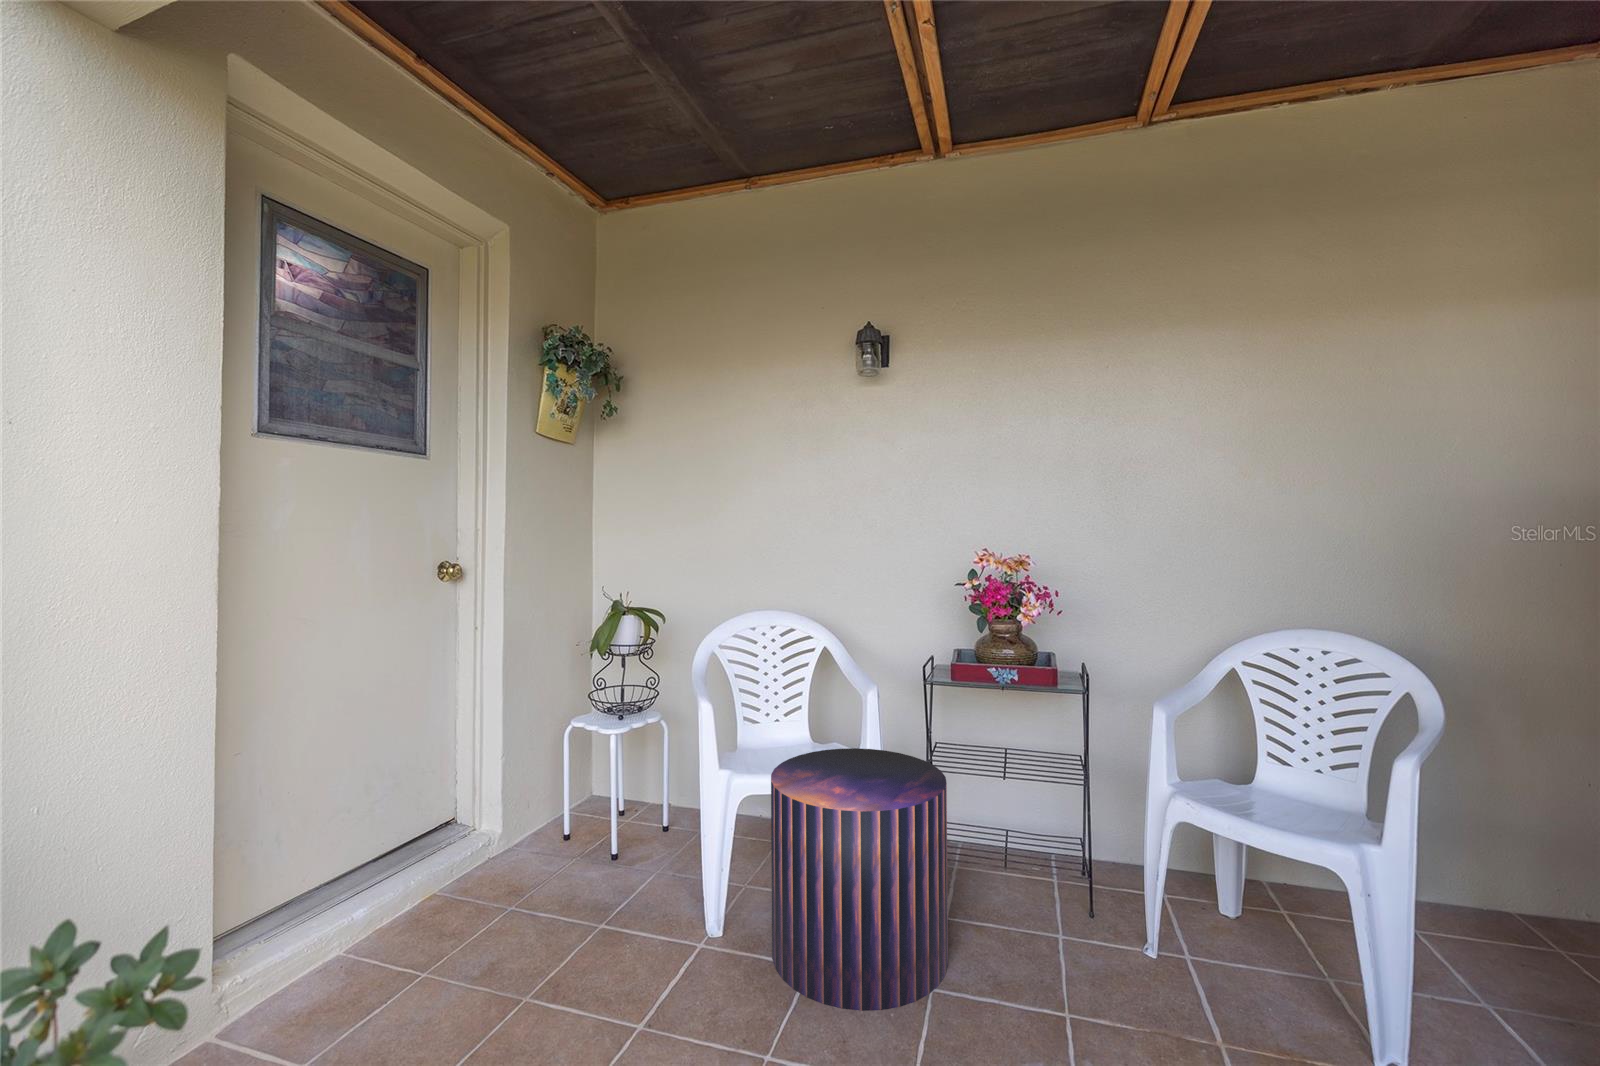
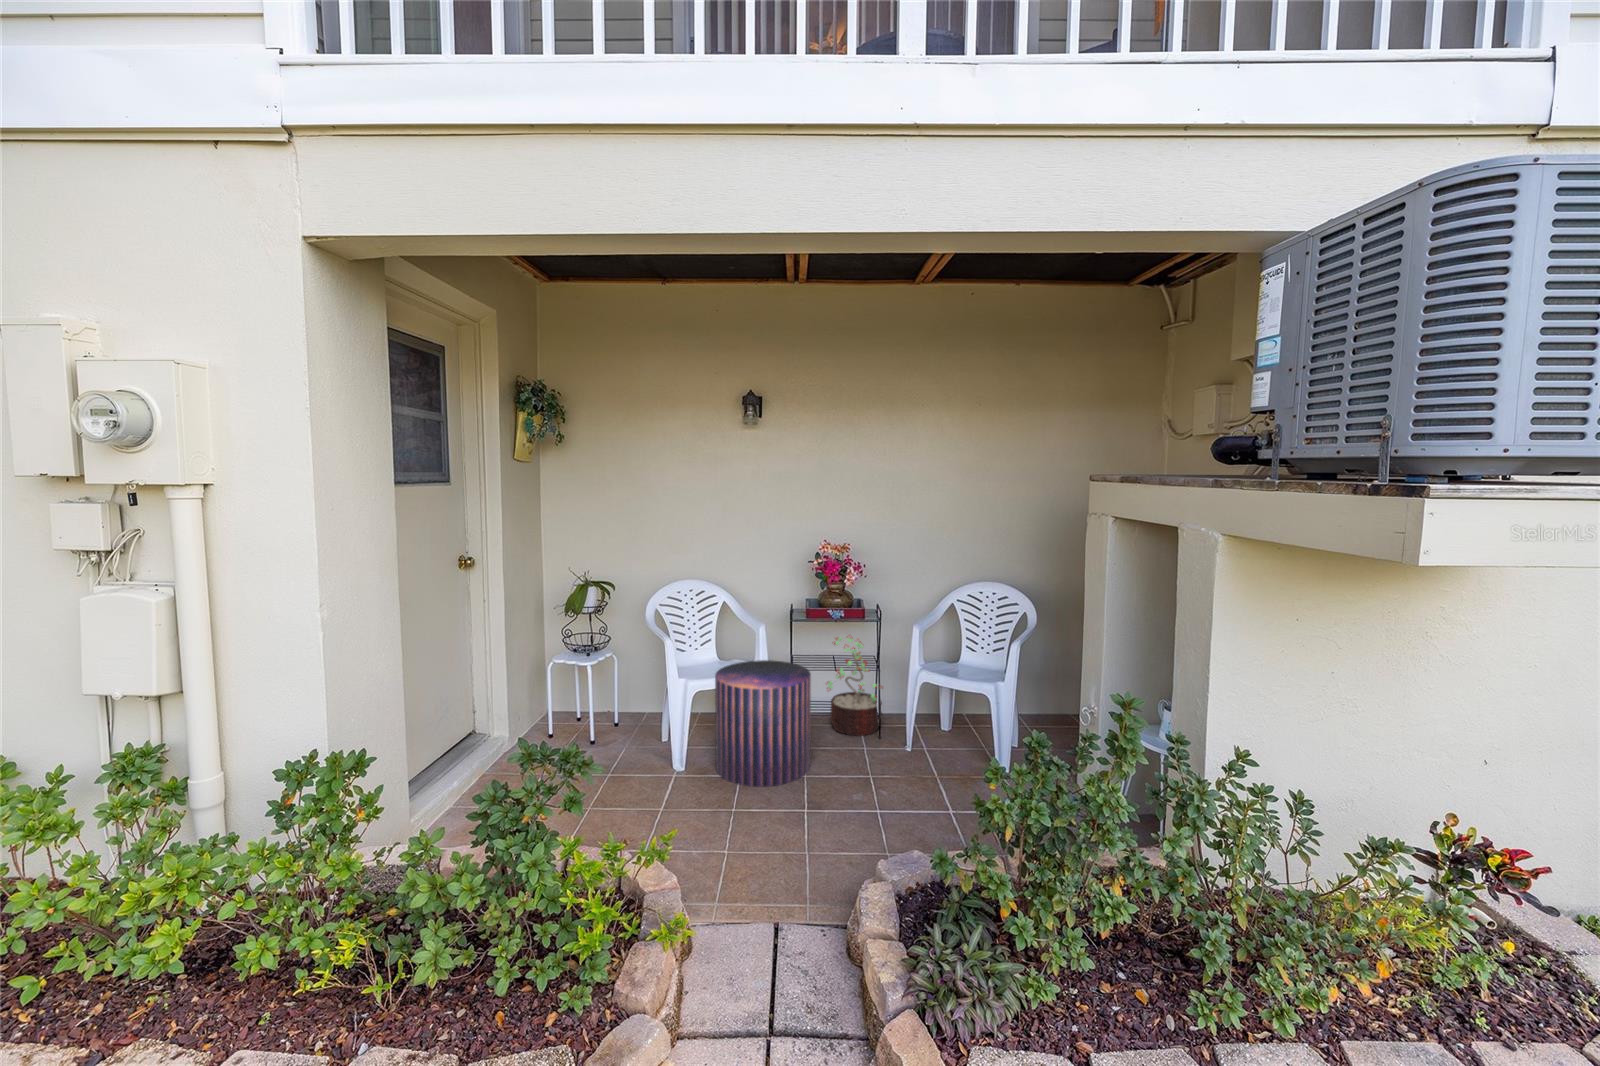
decorative plant: none [989,713,1098,904] -> present [827,637,882,736]

